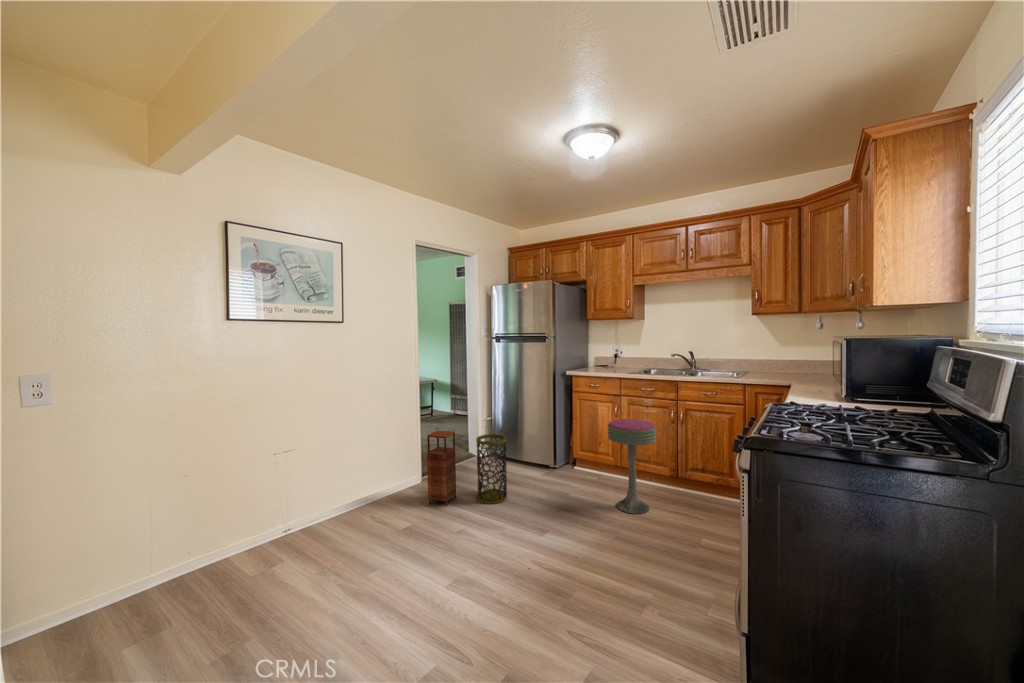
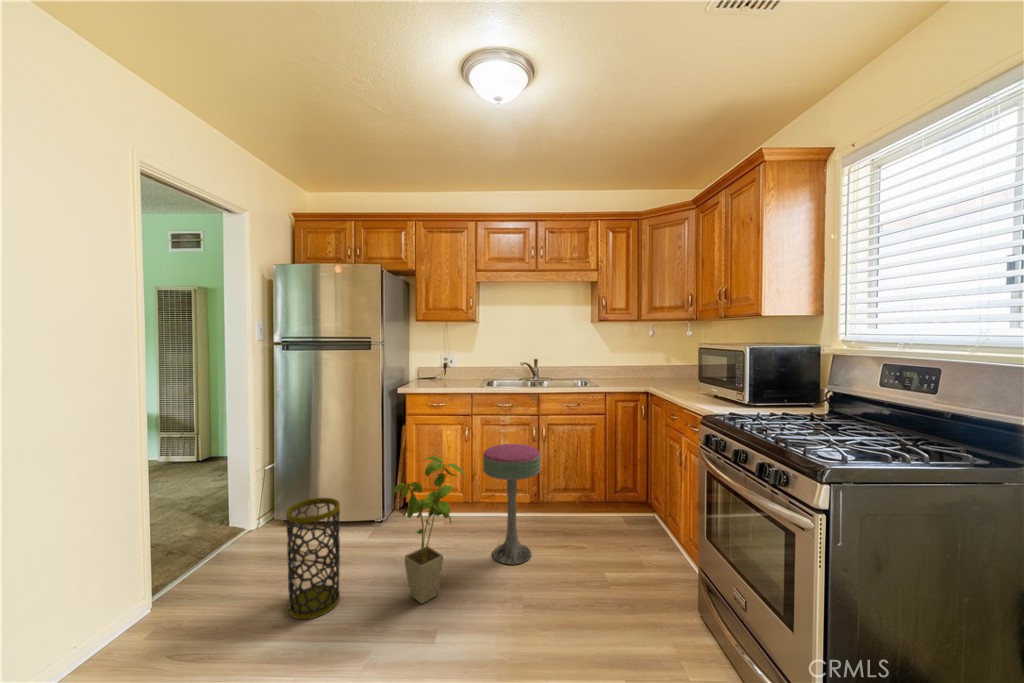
house plant: none [532,415,581,515] -> present [392,456,466,604]
storage cabinet: present [427,430,456,506] -> none [186,511,245,661]

